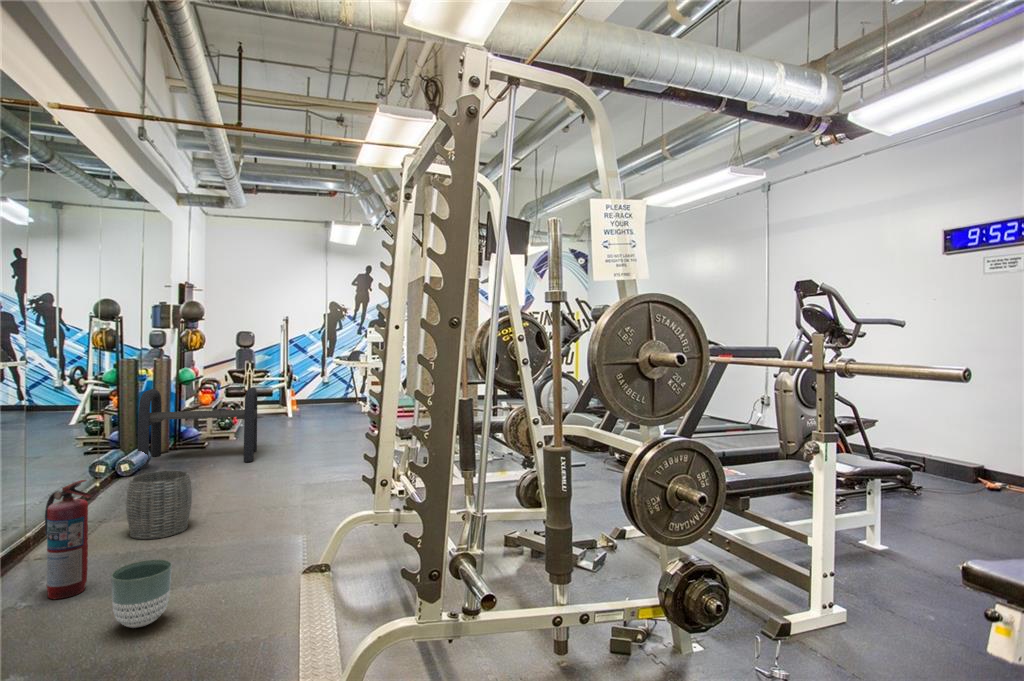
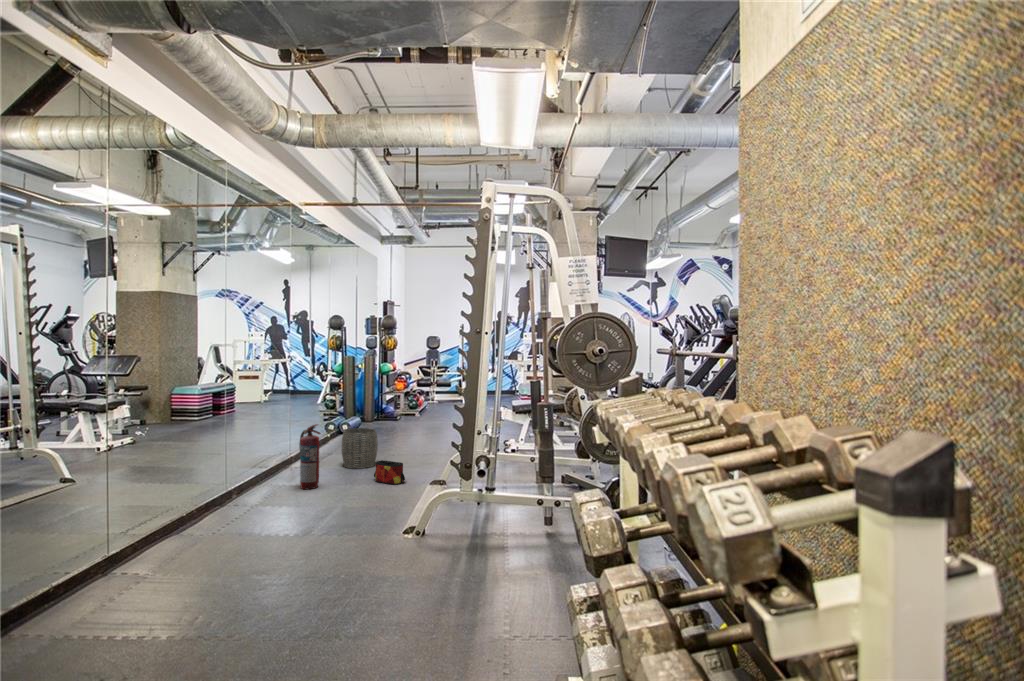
bench: present [138,387,257,469] -> none [354,378,431,432]
bag: none [193,525,251,564] -> present [374,460,405,484]
planter: present [111,559,172,628] -> none [328,470,357,504]

